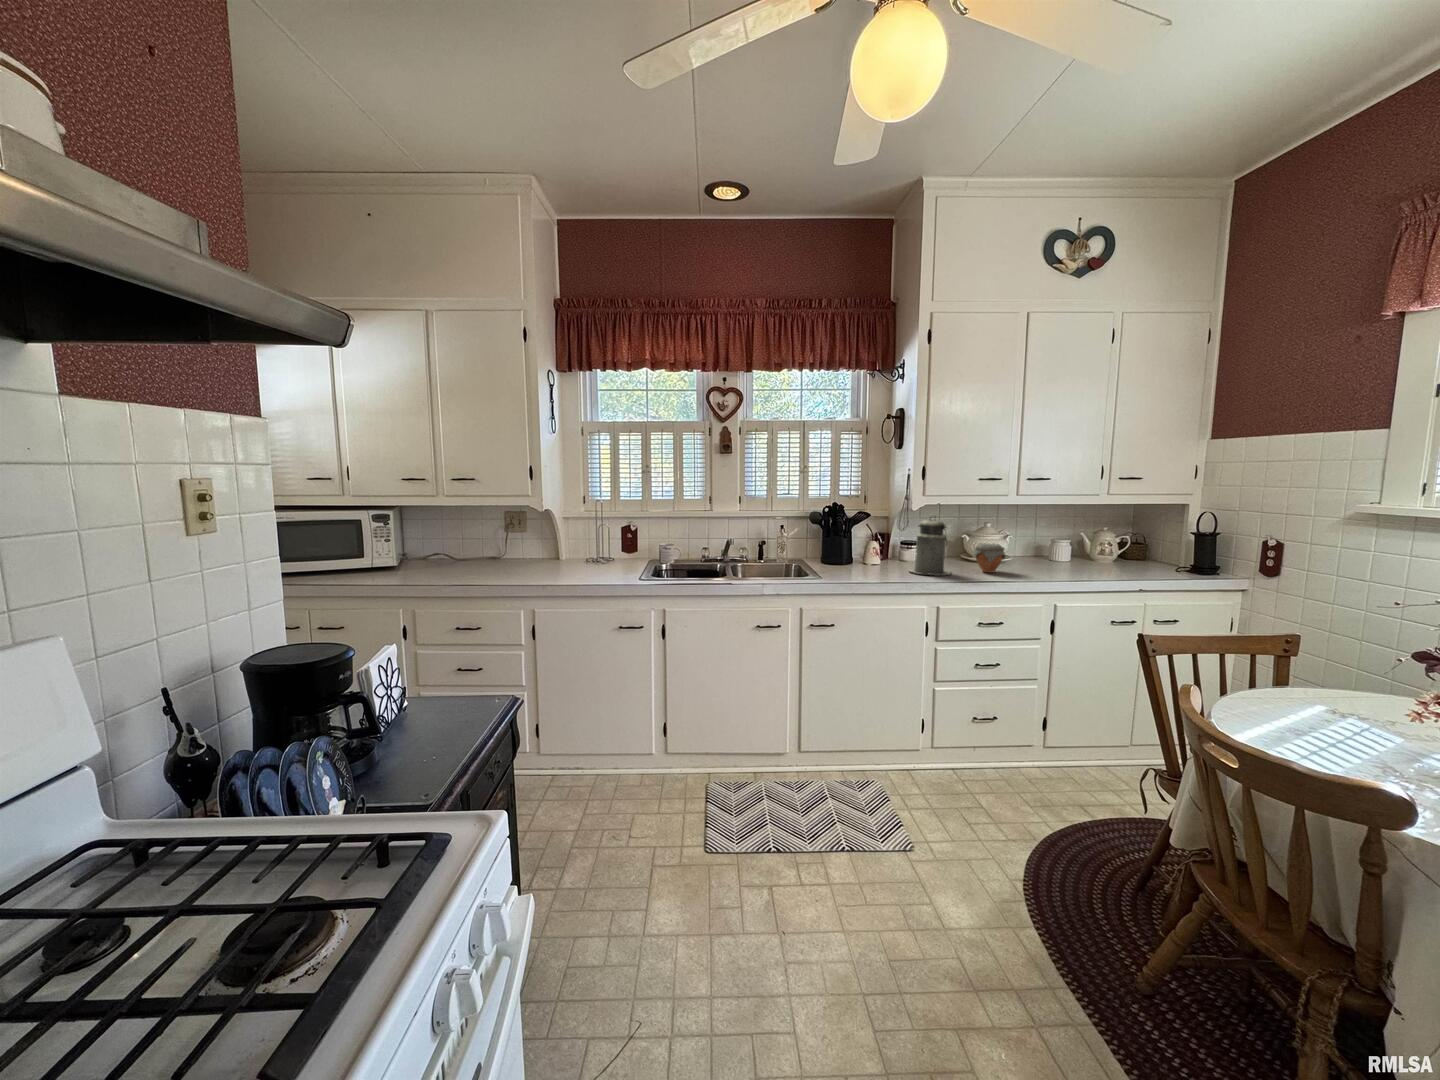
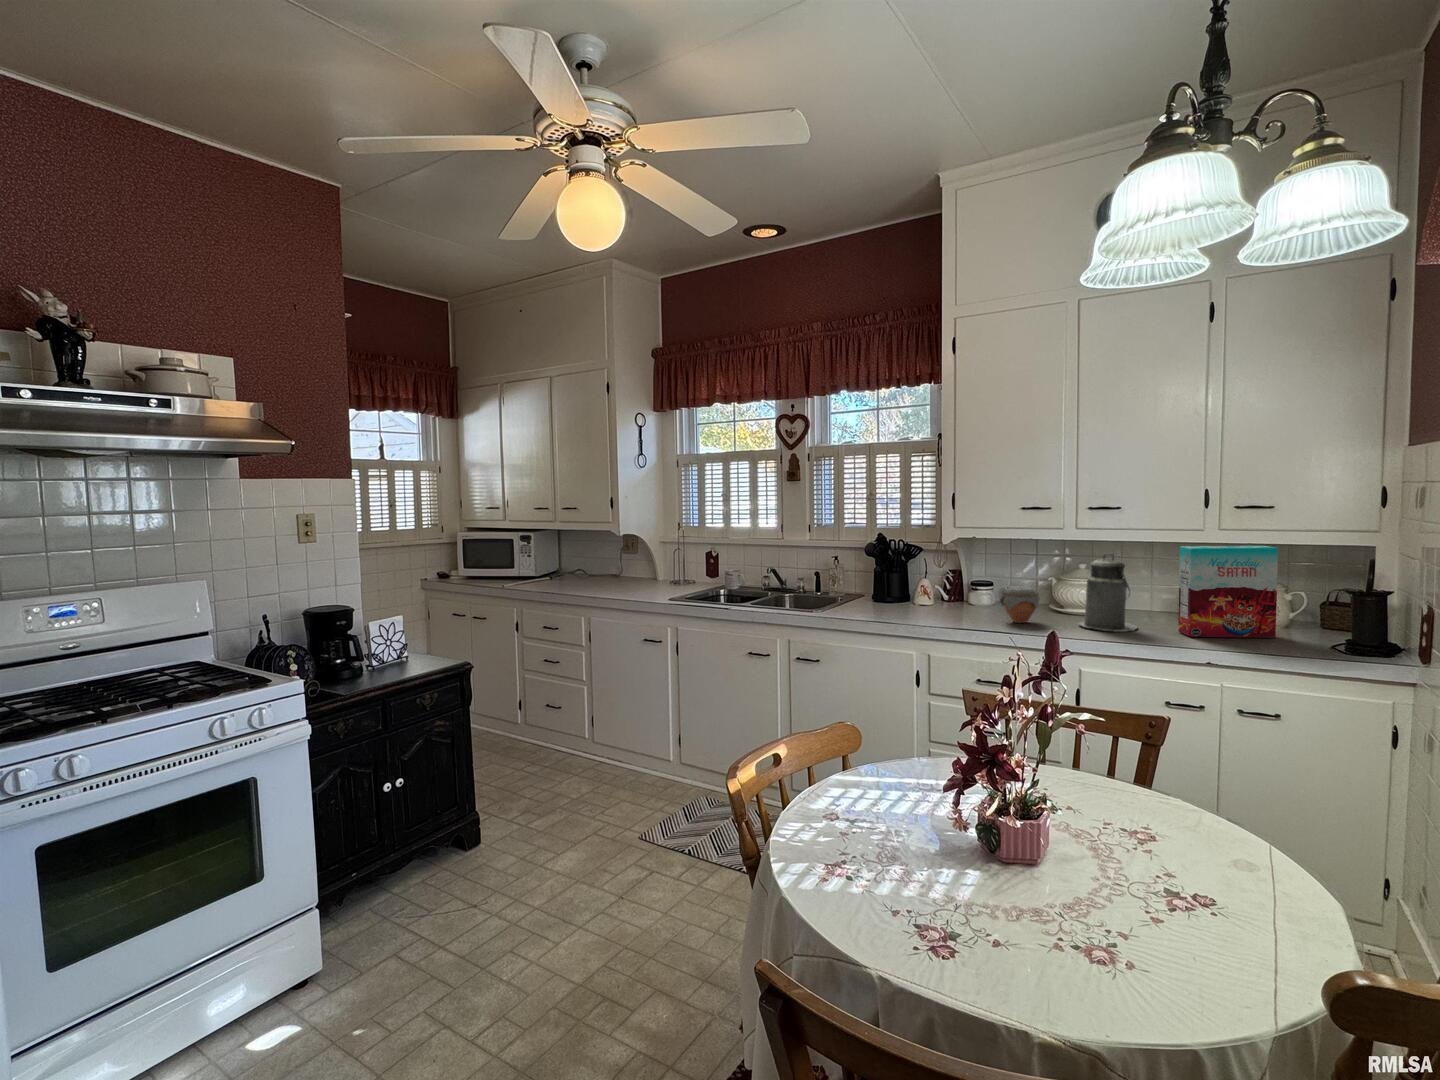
cereal box: none [1093,505,1151,572] -> present [1178,546,1278,638]
canister: present [909,517,951,575] -> present [1079,554,1137,632]

